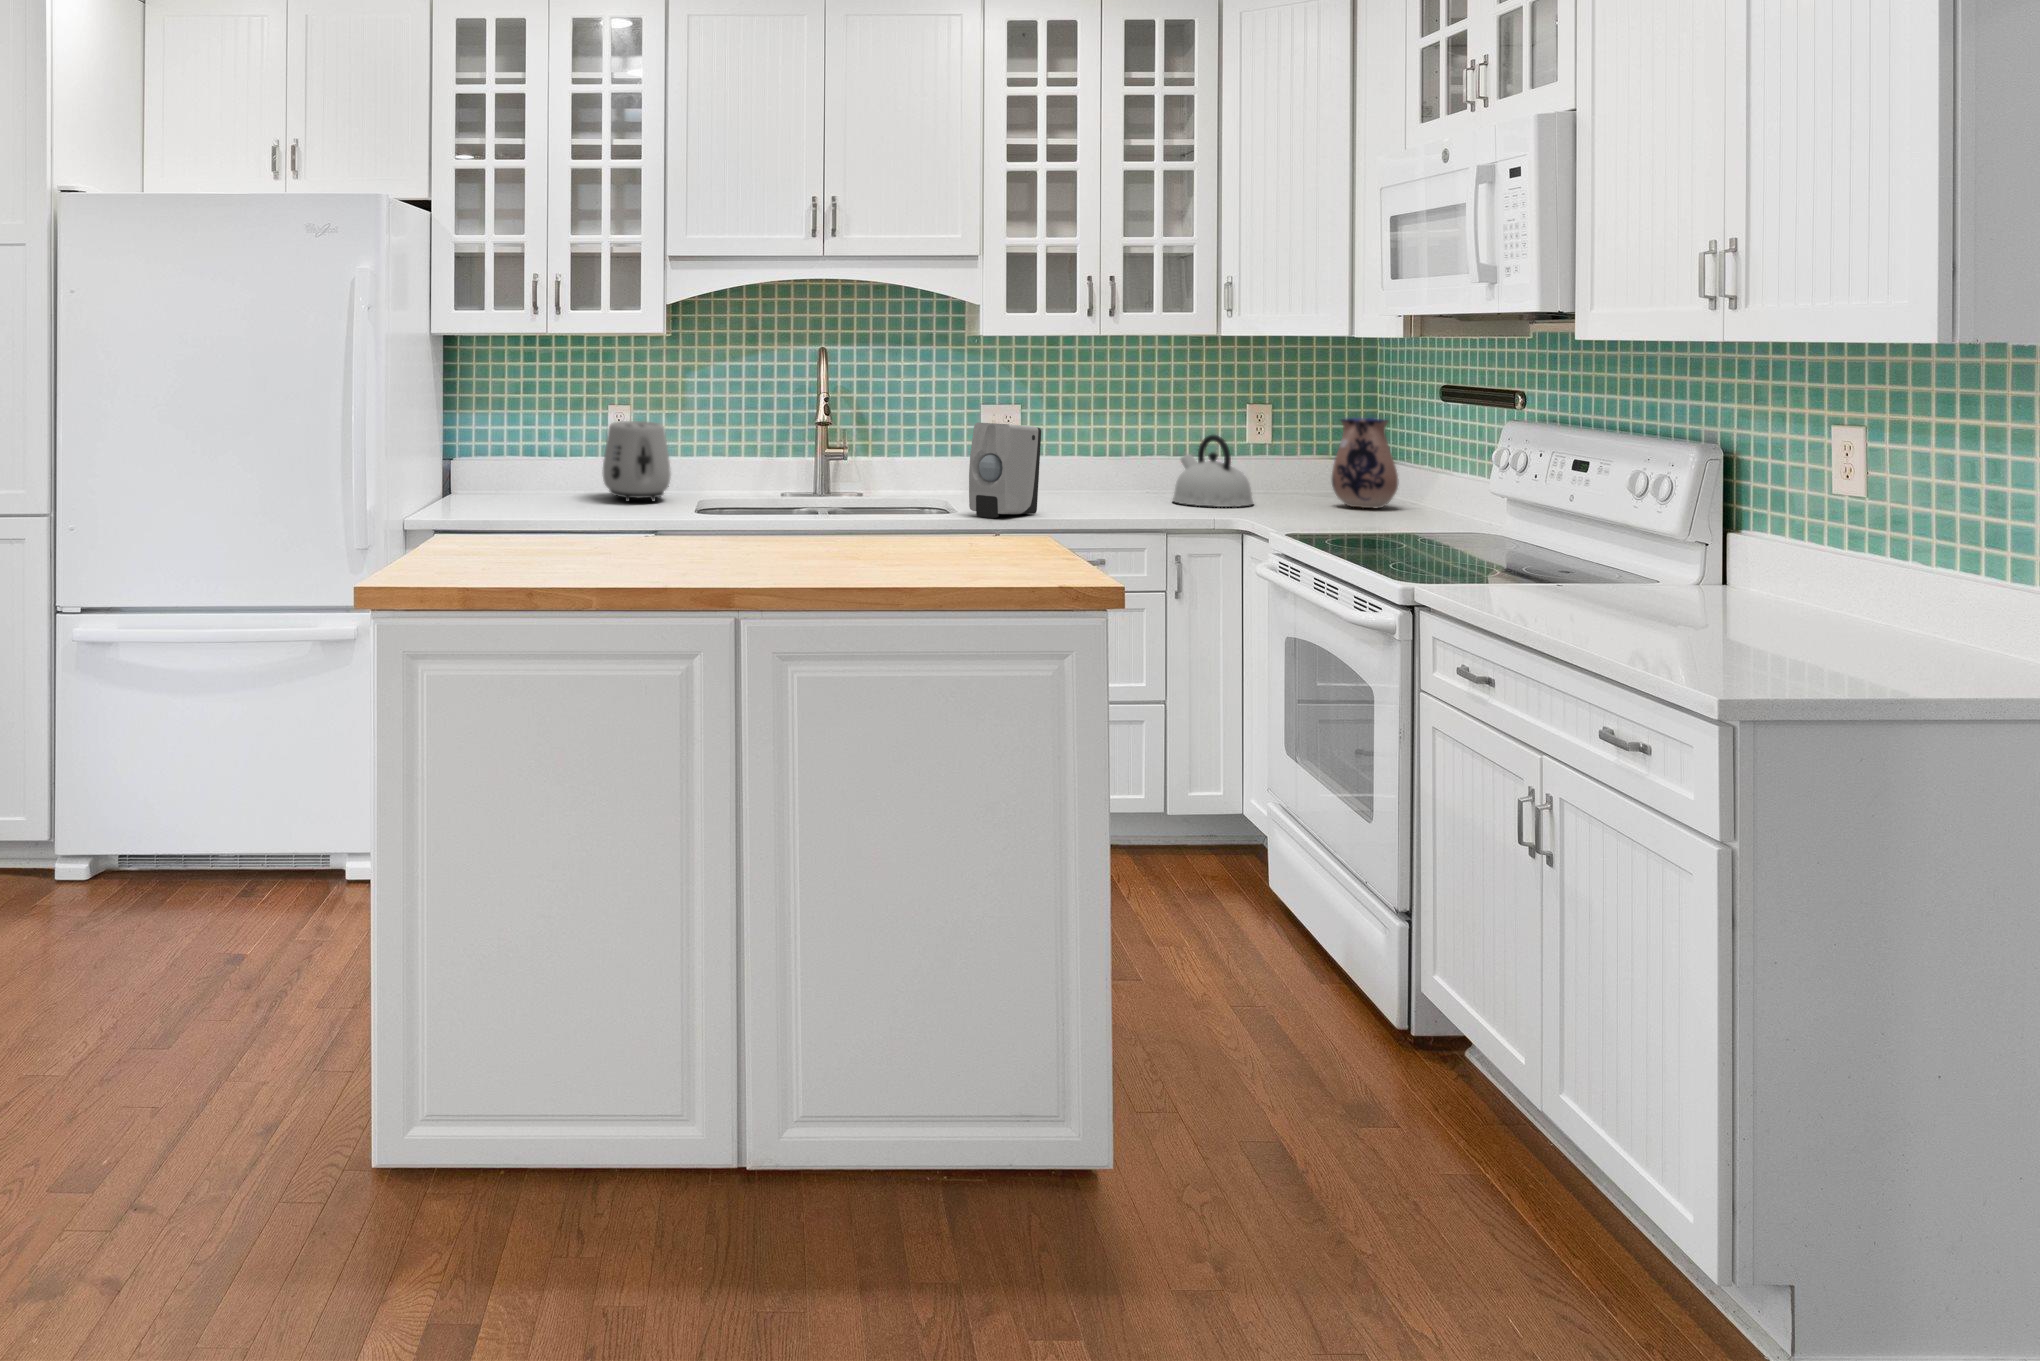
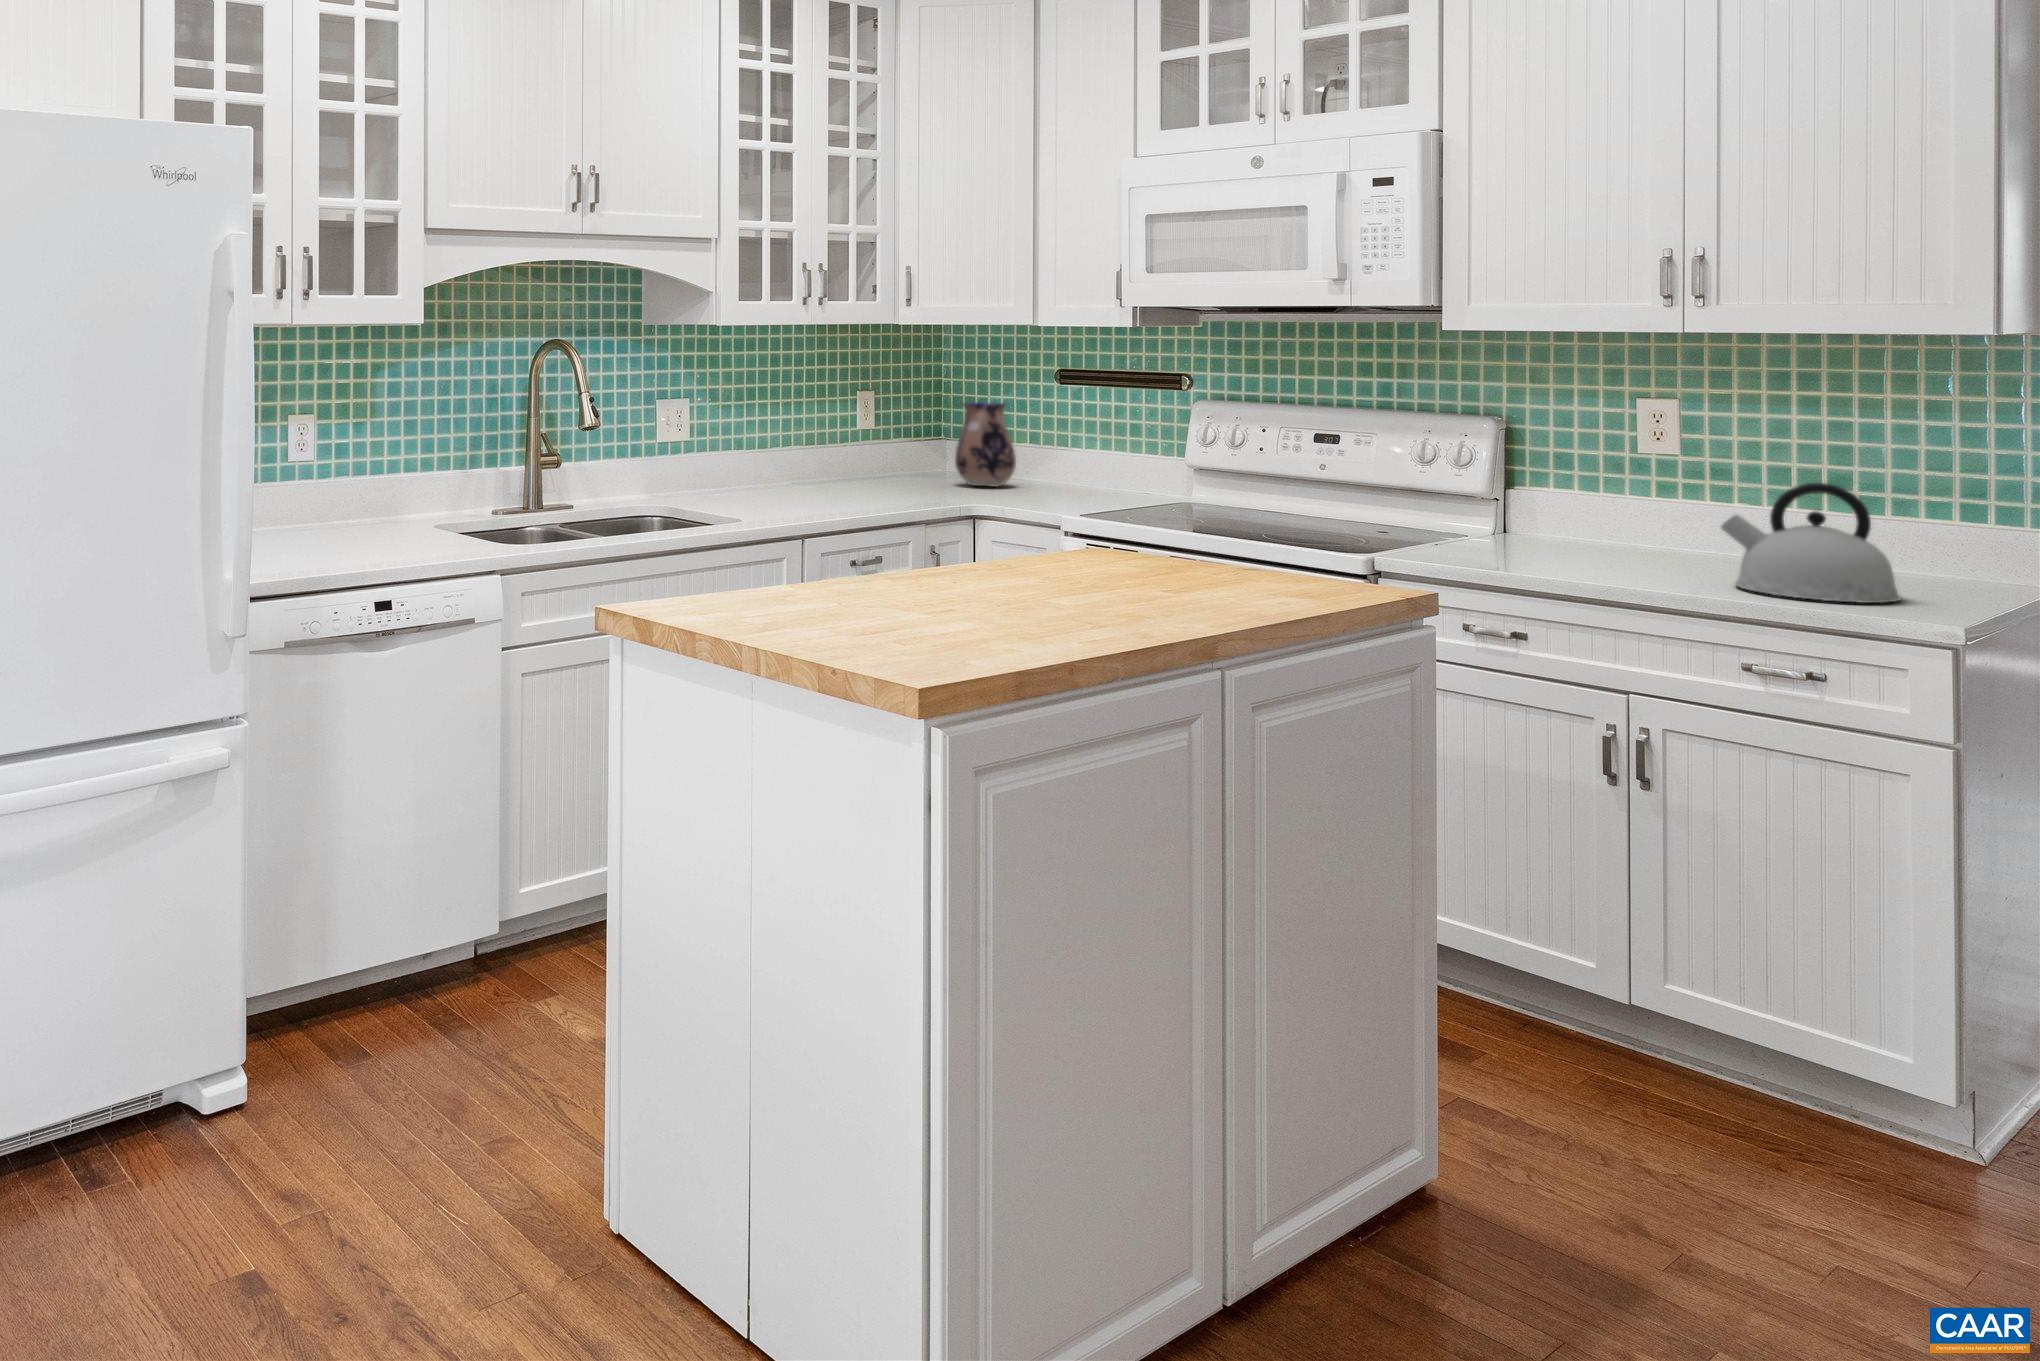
toaster: present [603,421,671,502] -> none [288,434,401,536]
soap dispenser: present [969,423,1041,518] -> none [752,420,799,522]
kettle: present [1173,435,1253,507] -> present [1721,483,1900,603]

